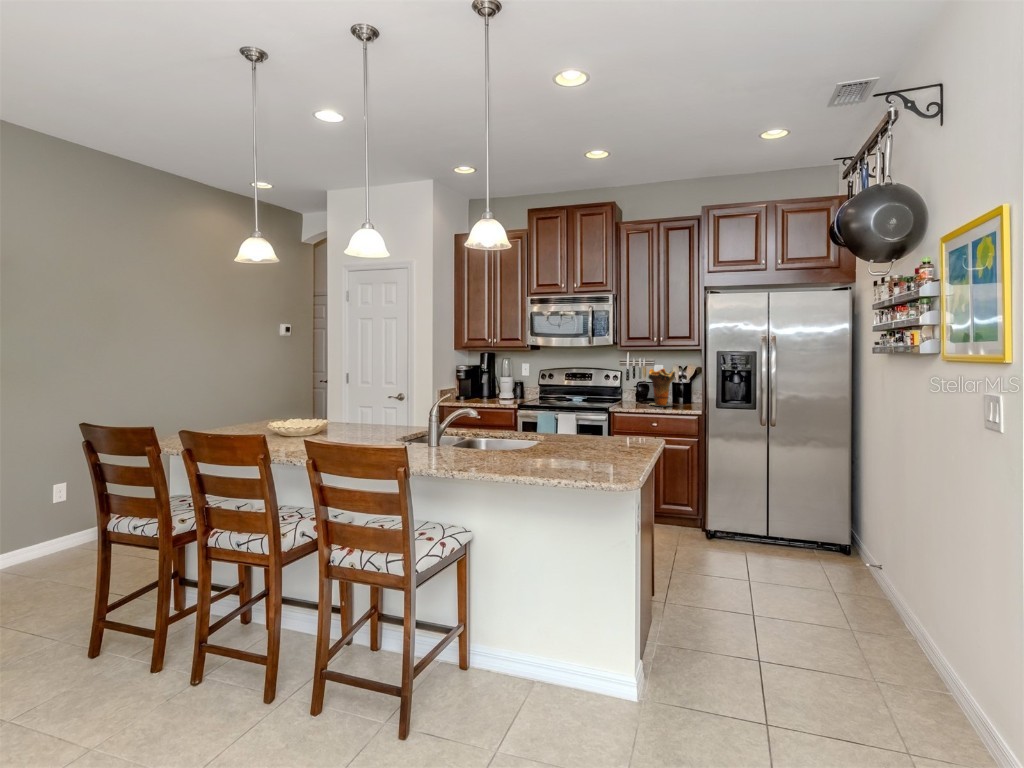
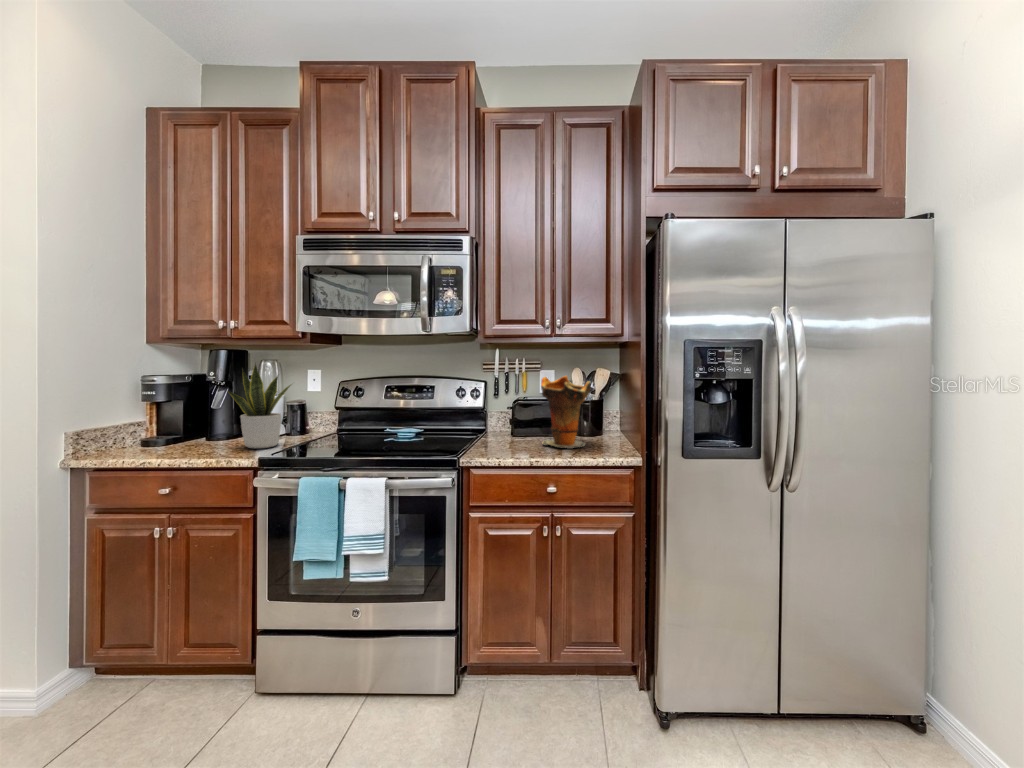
potted plant: none [490,358,522,401] -> present [228,363,291,448]

